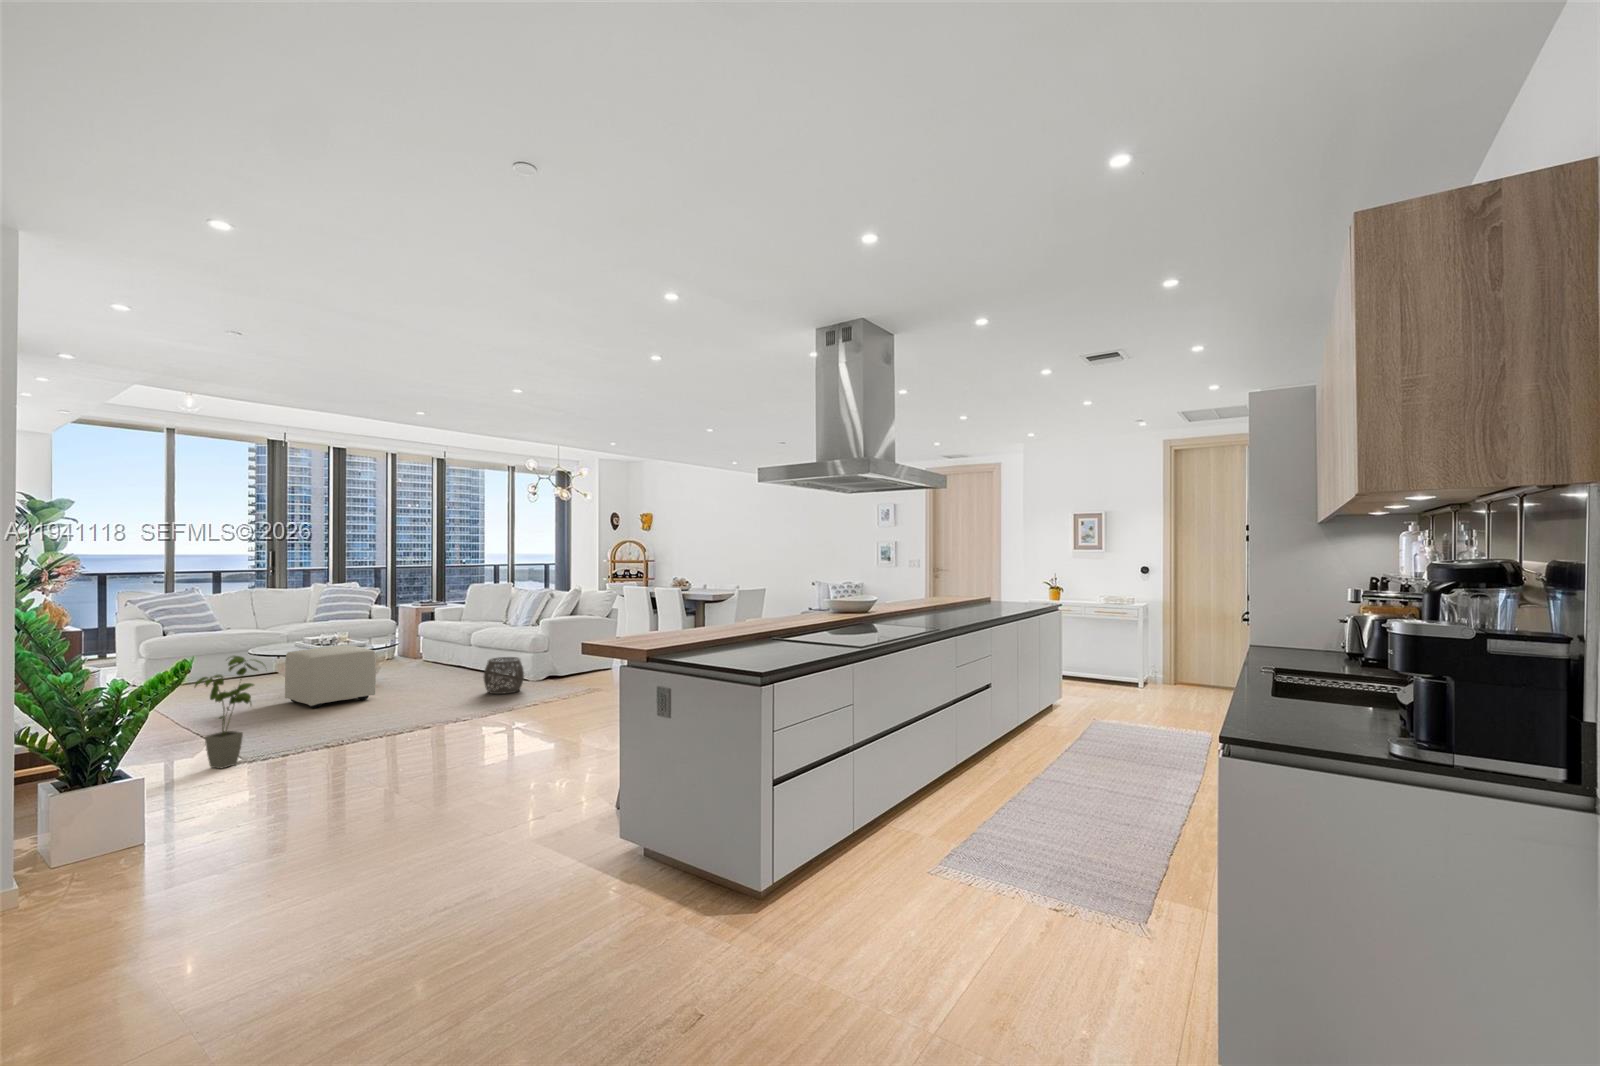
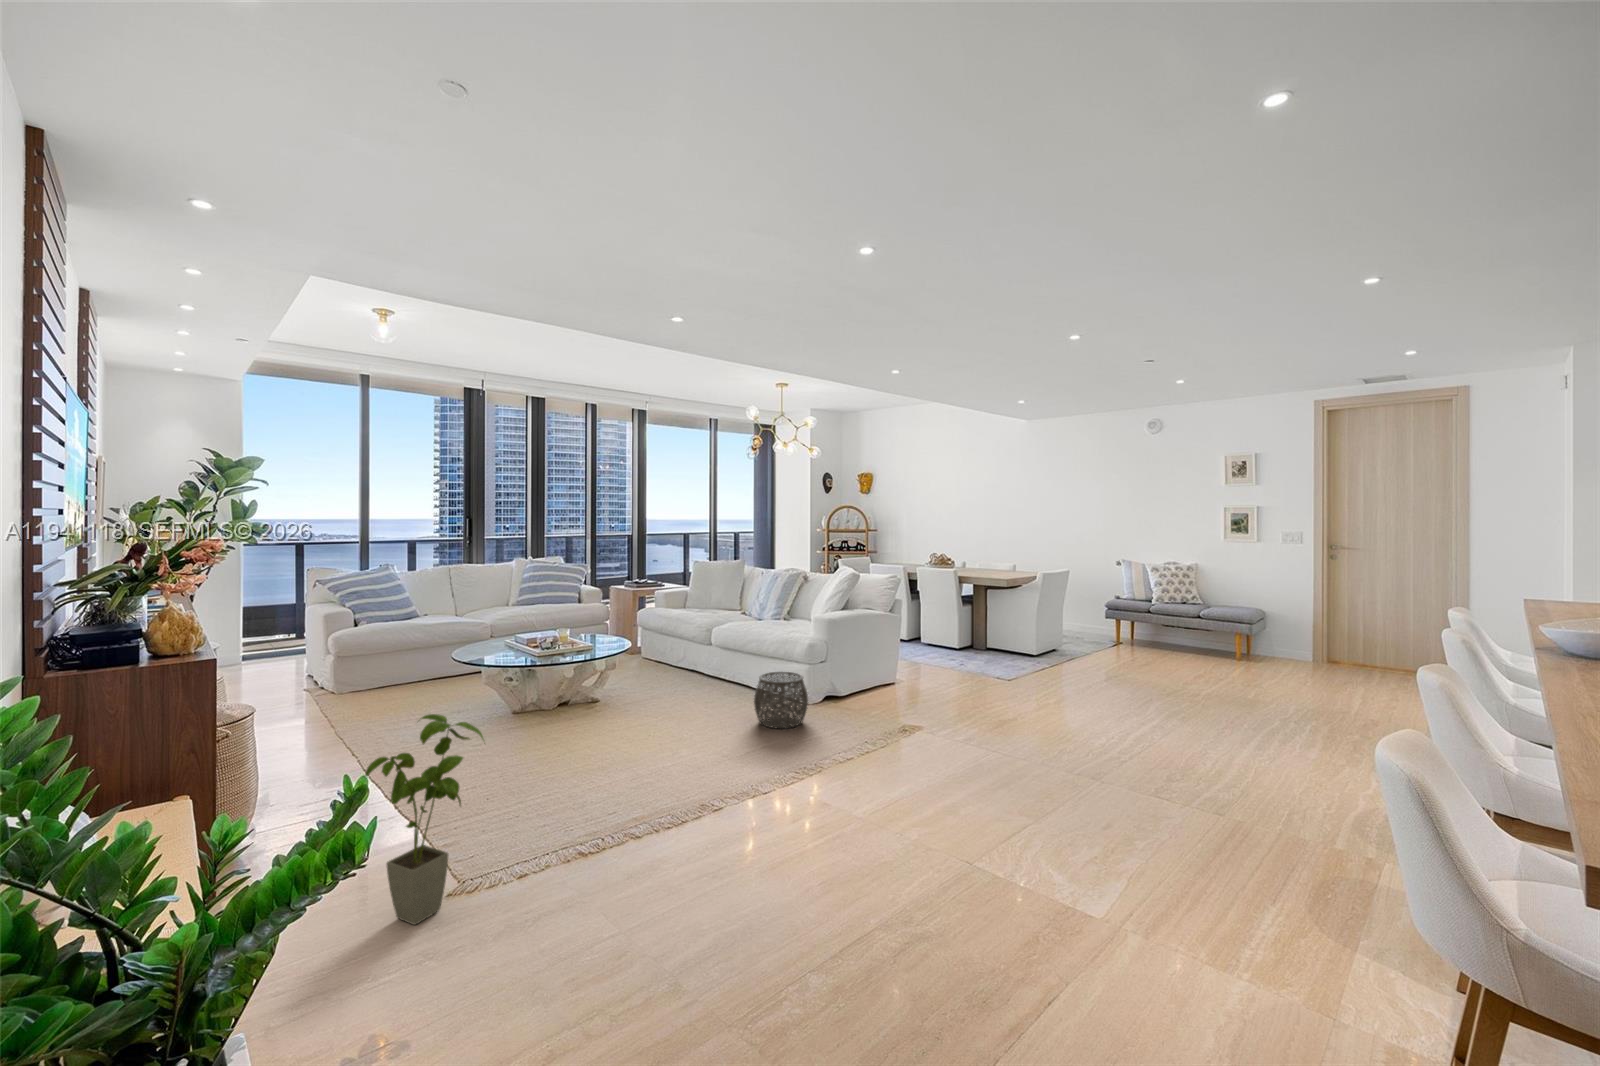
ottoman: present [285,646,376,708] -> none [498,650,613,745]

